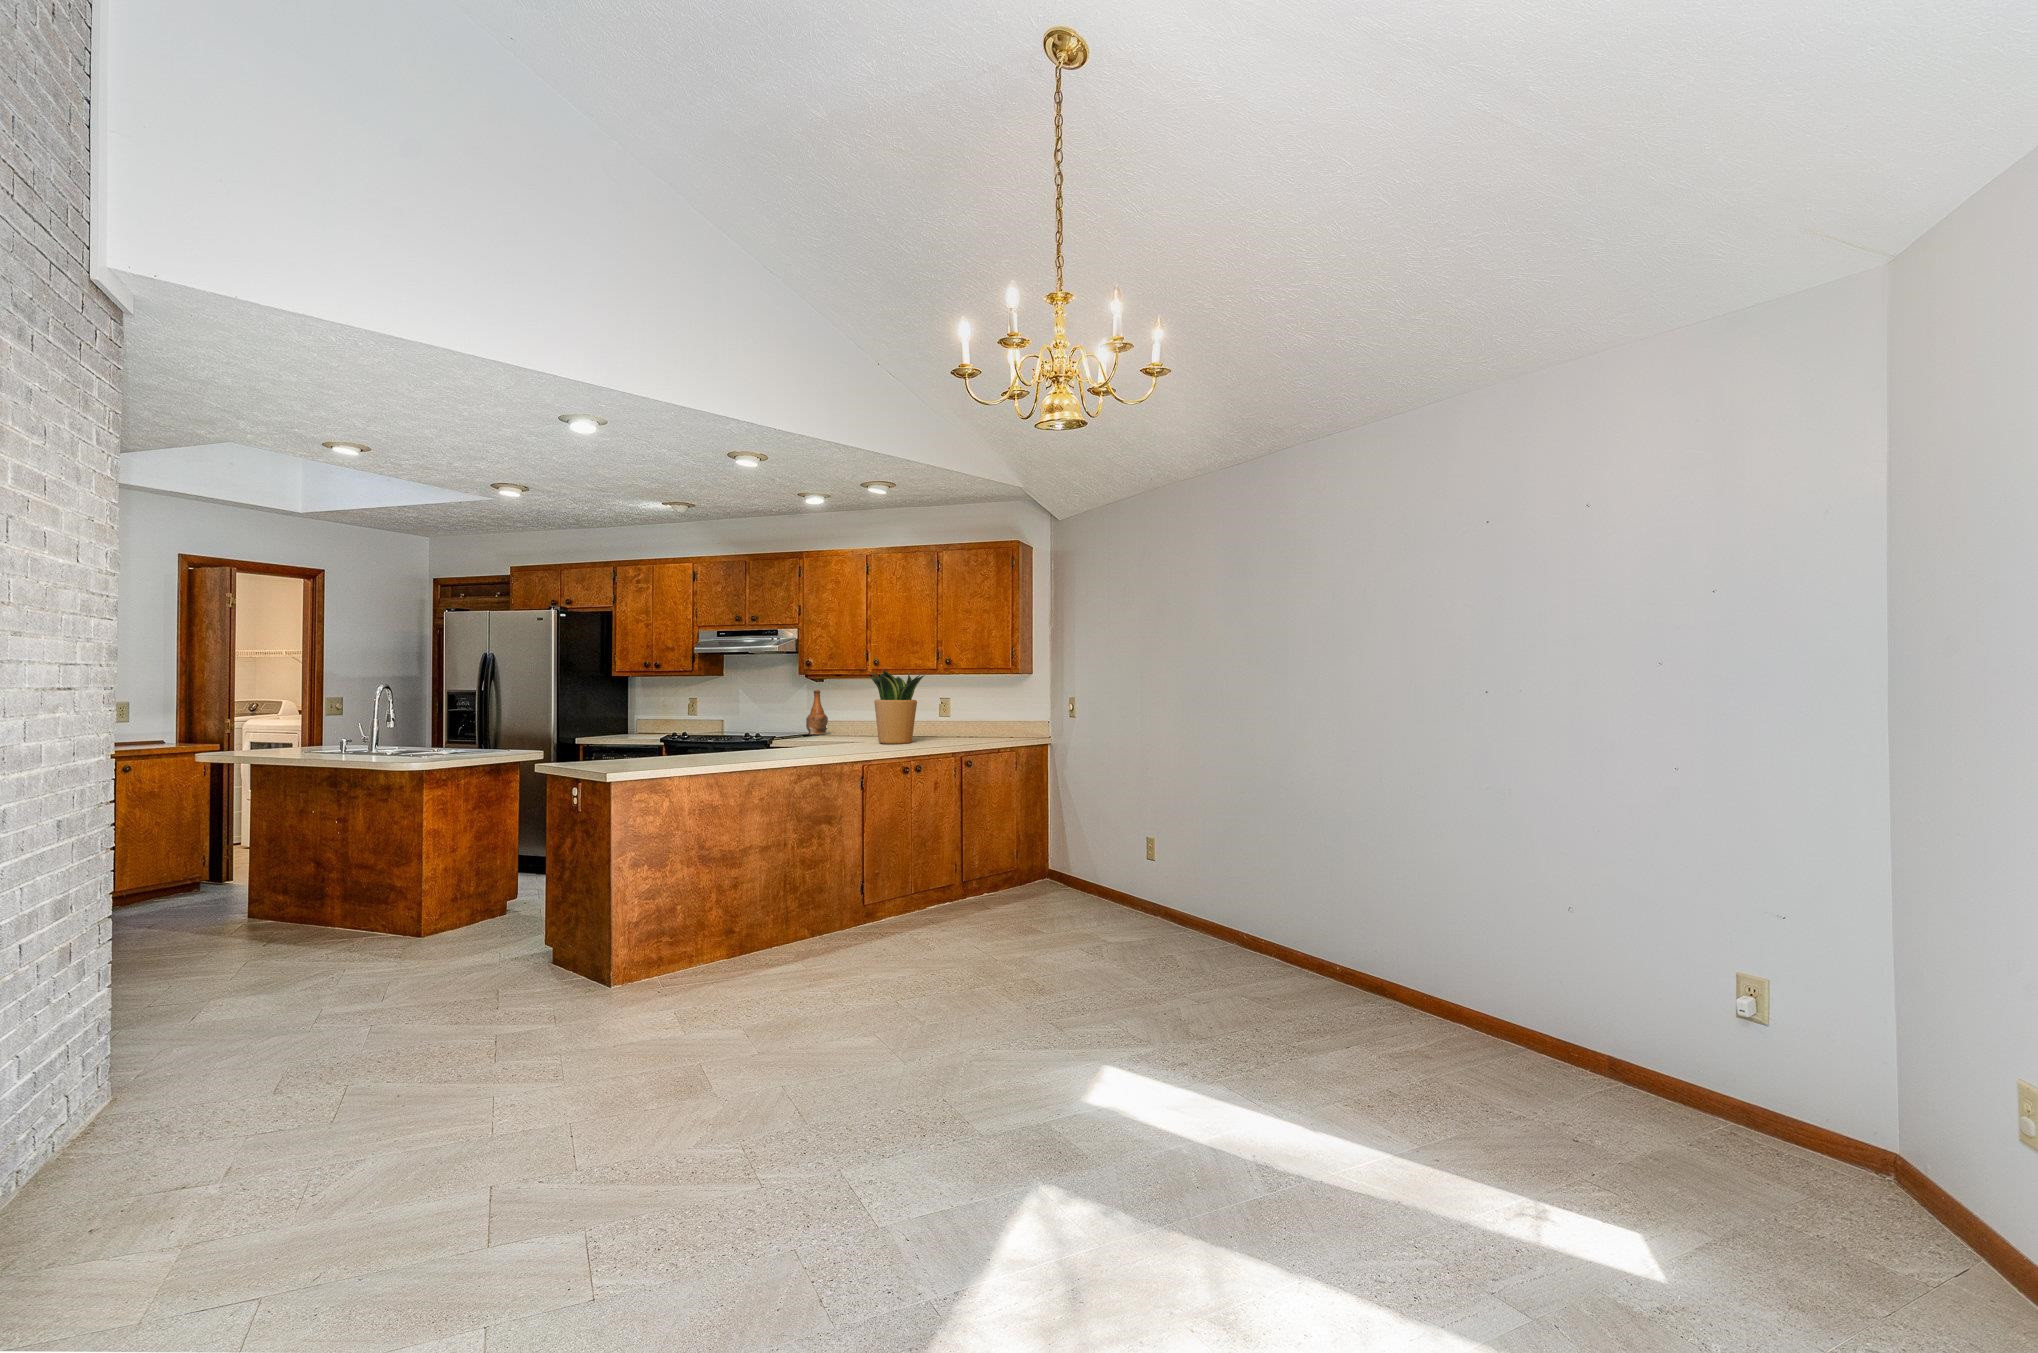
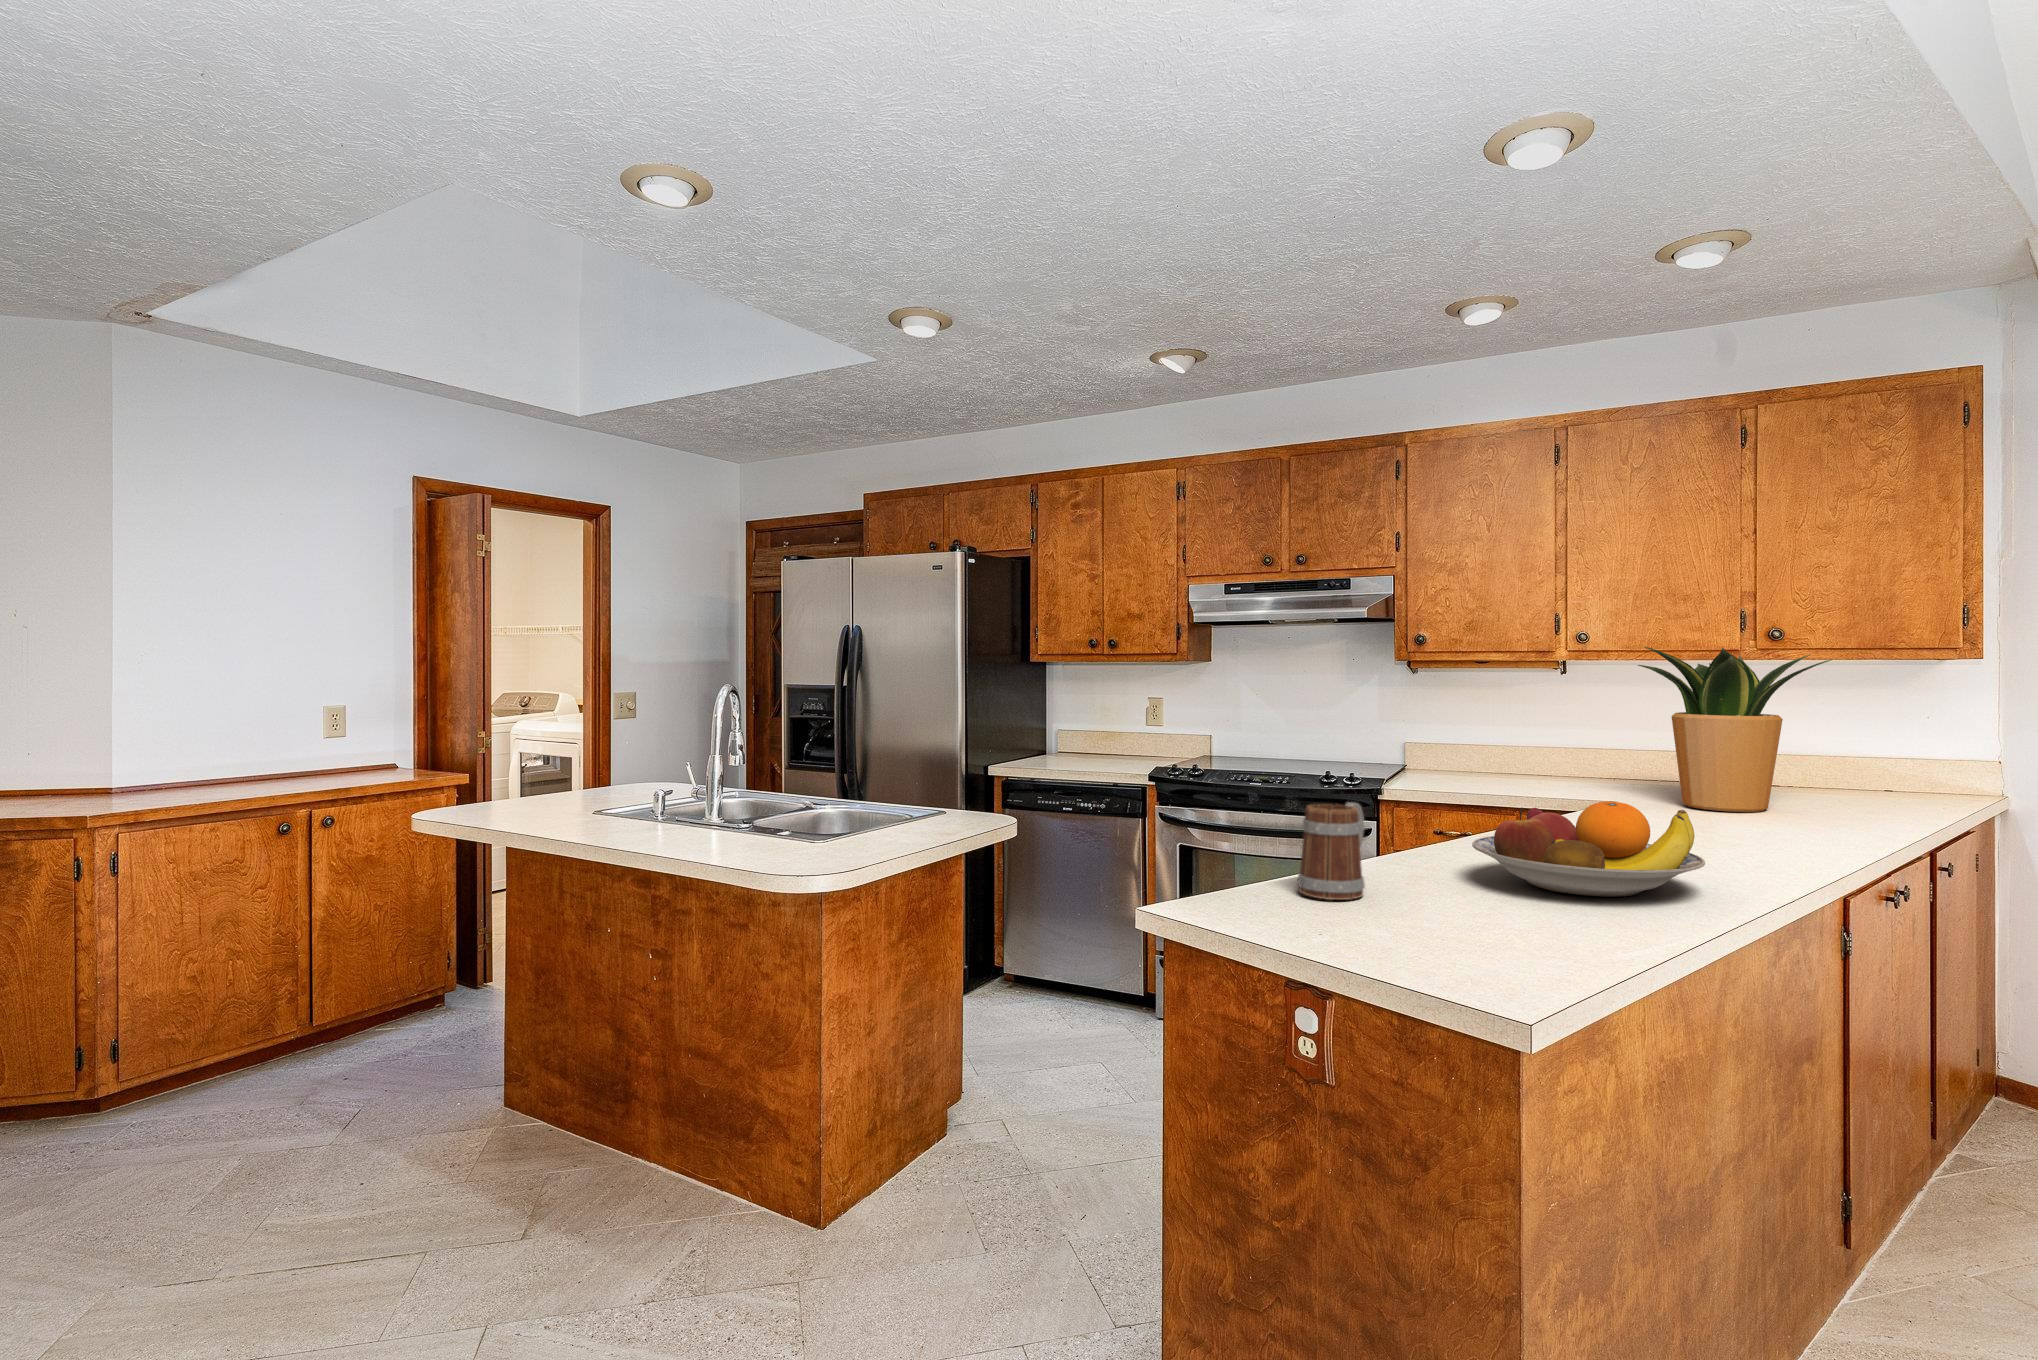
bottle: present [806,690,828,734] -> none [1384,687,1434,769]
fruit bowl: none [694,728,776,763] -> present [1472,801,1705,897]
mug: none [618,730,653,766] -> present [1298,802,1365,900]

